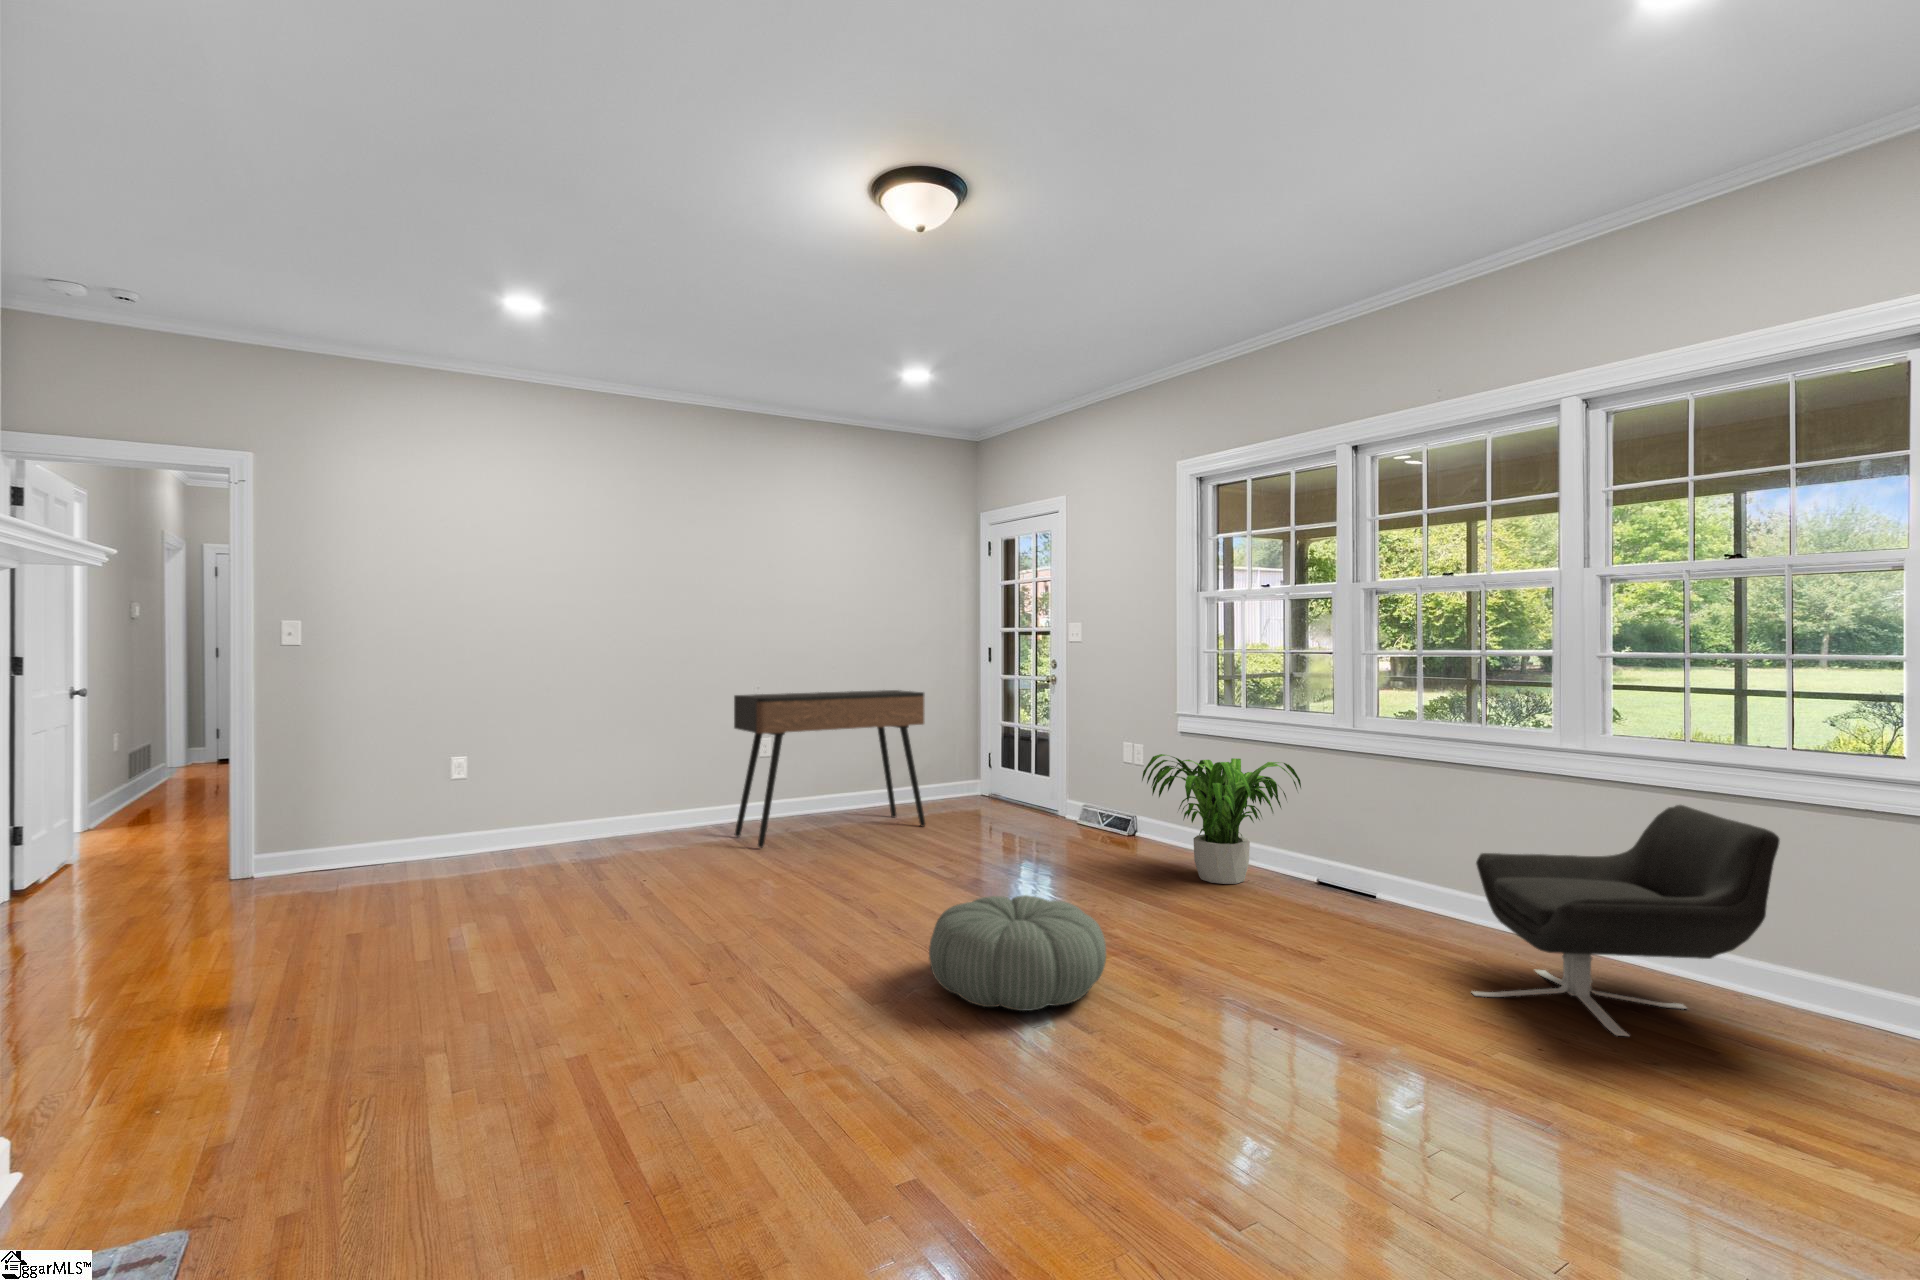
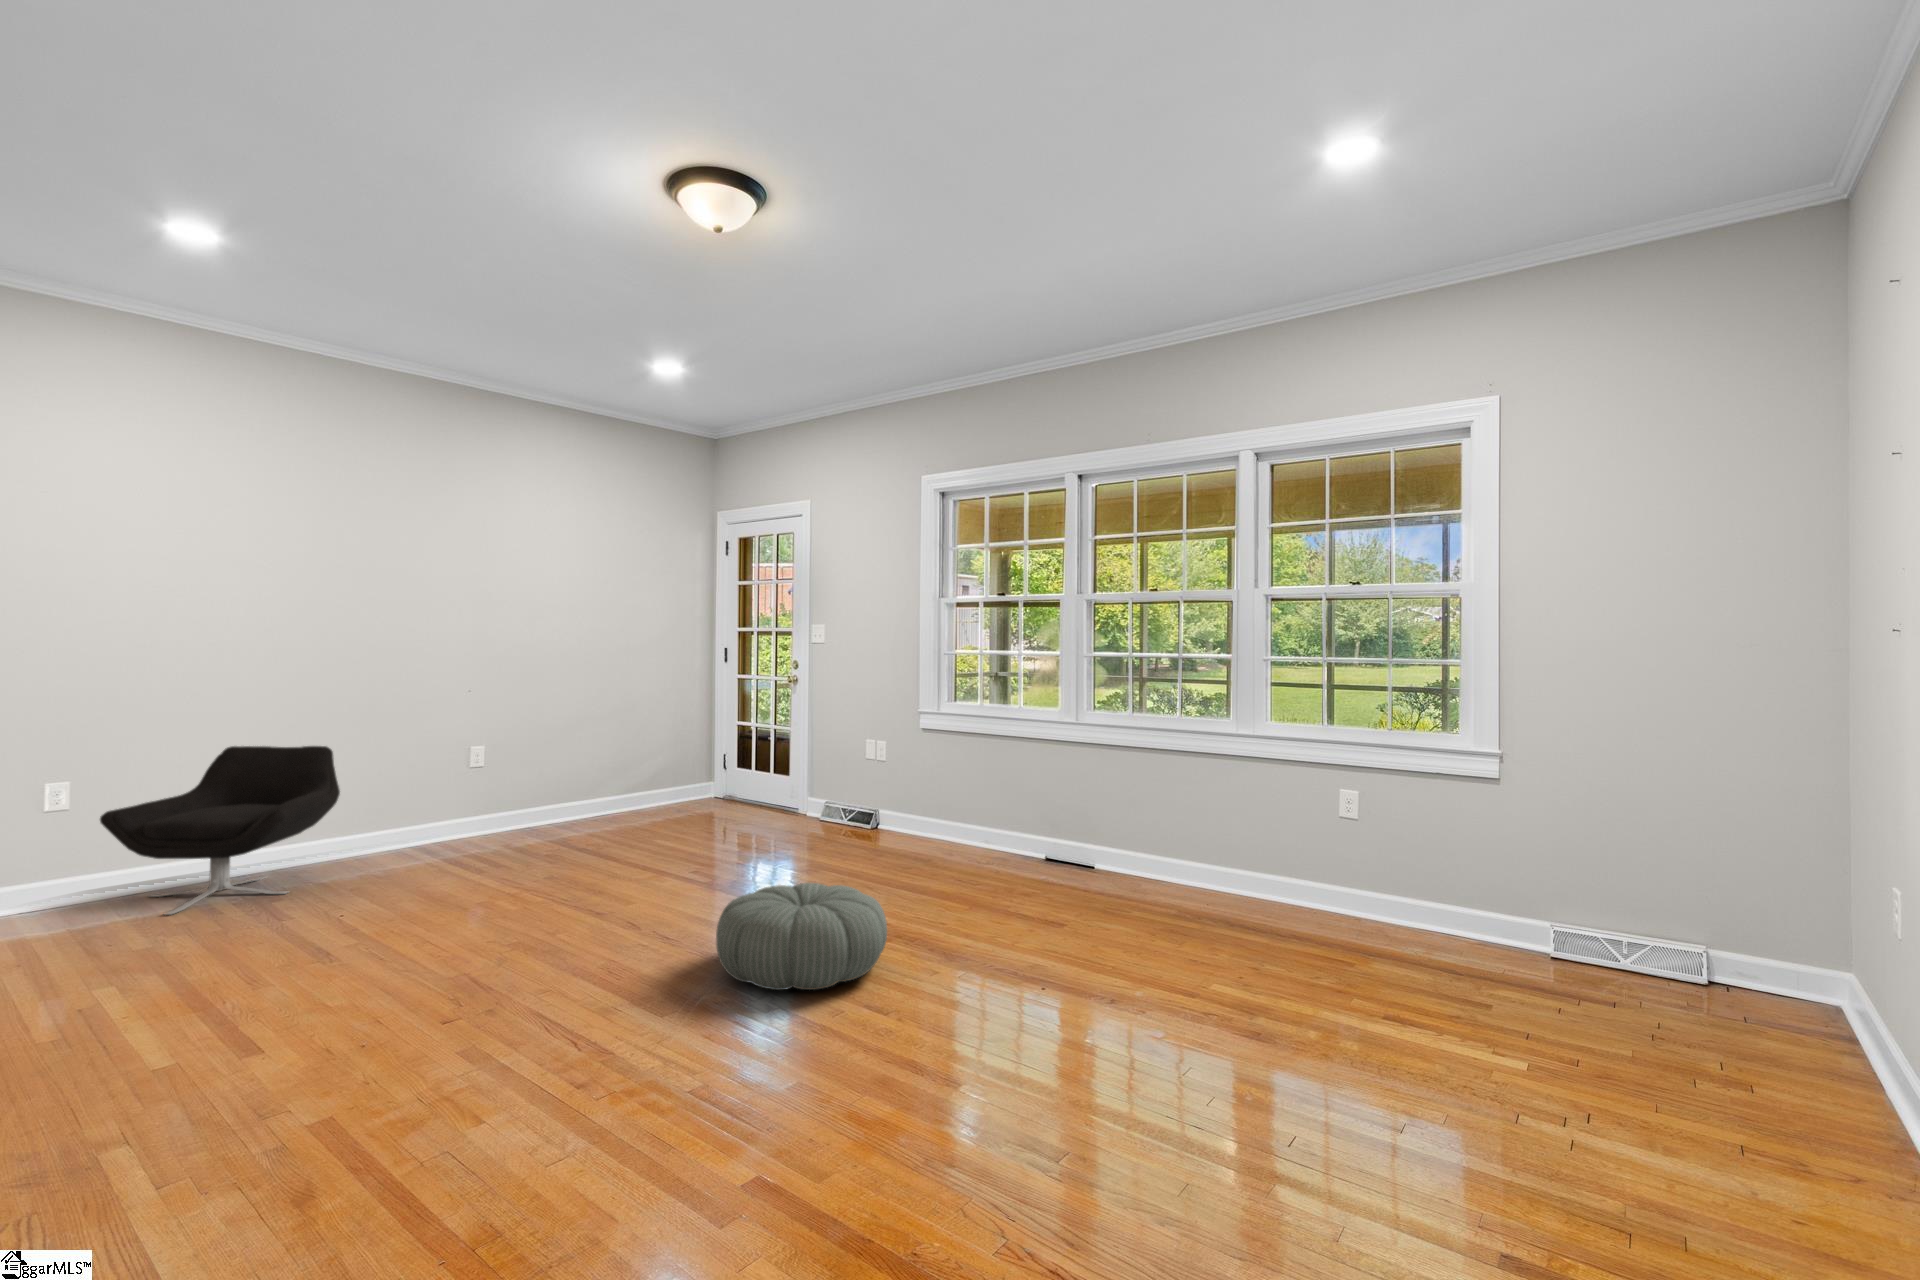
console table: present [734,690,925,848] -> none [448,690,665,861]
potted plant: present [1142,754,1301,884] -> none [892,748,1032,864]
lounge chair: present [1472,805,1780,1036] -> present [100,746,340,915]

